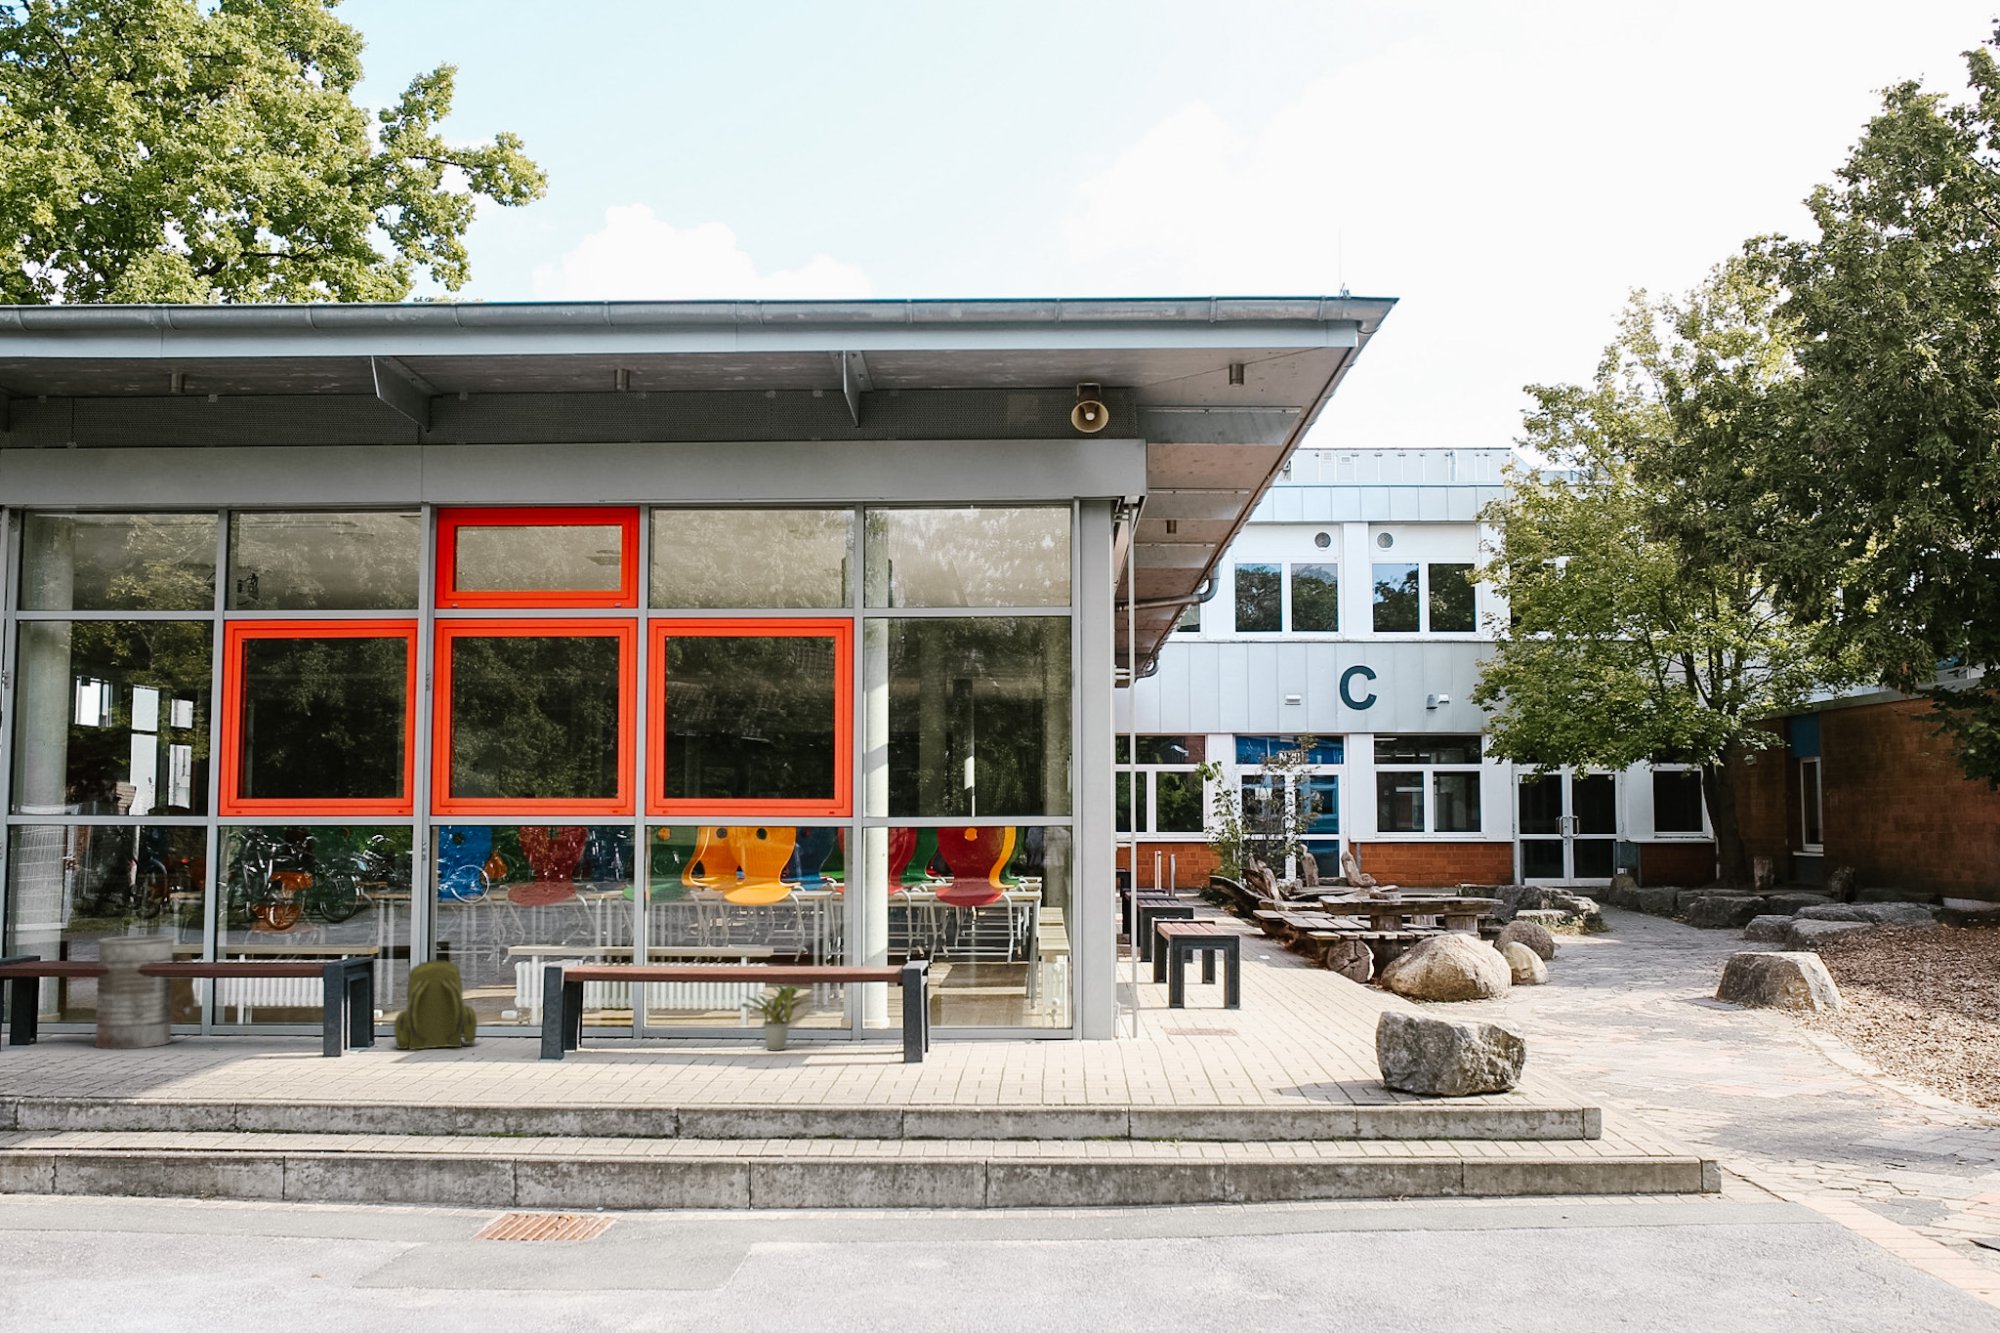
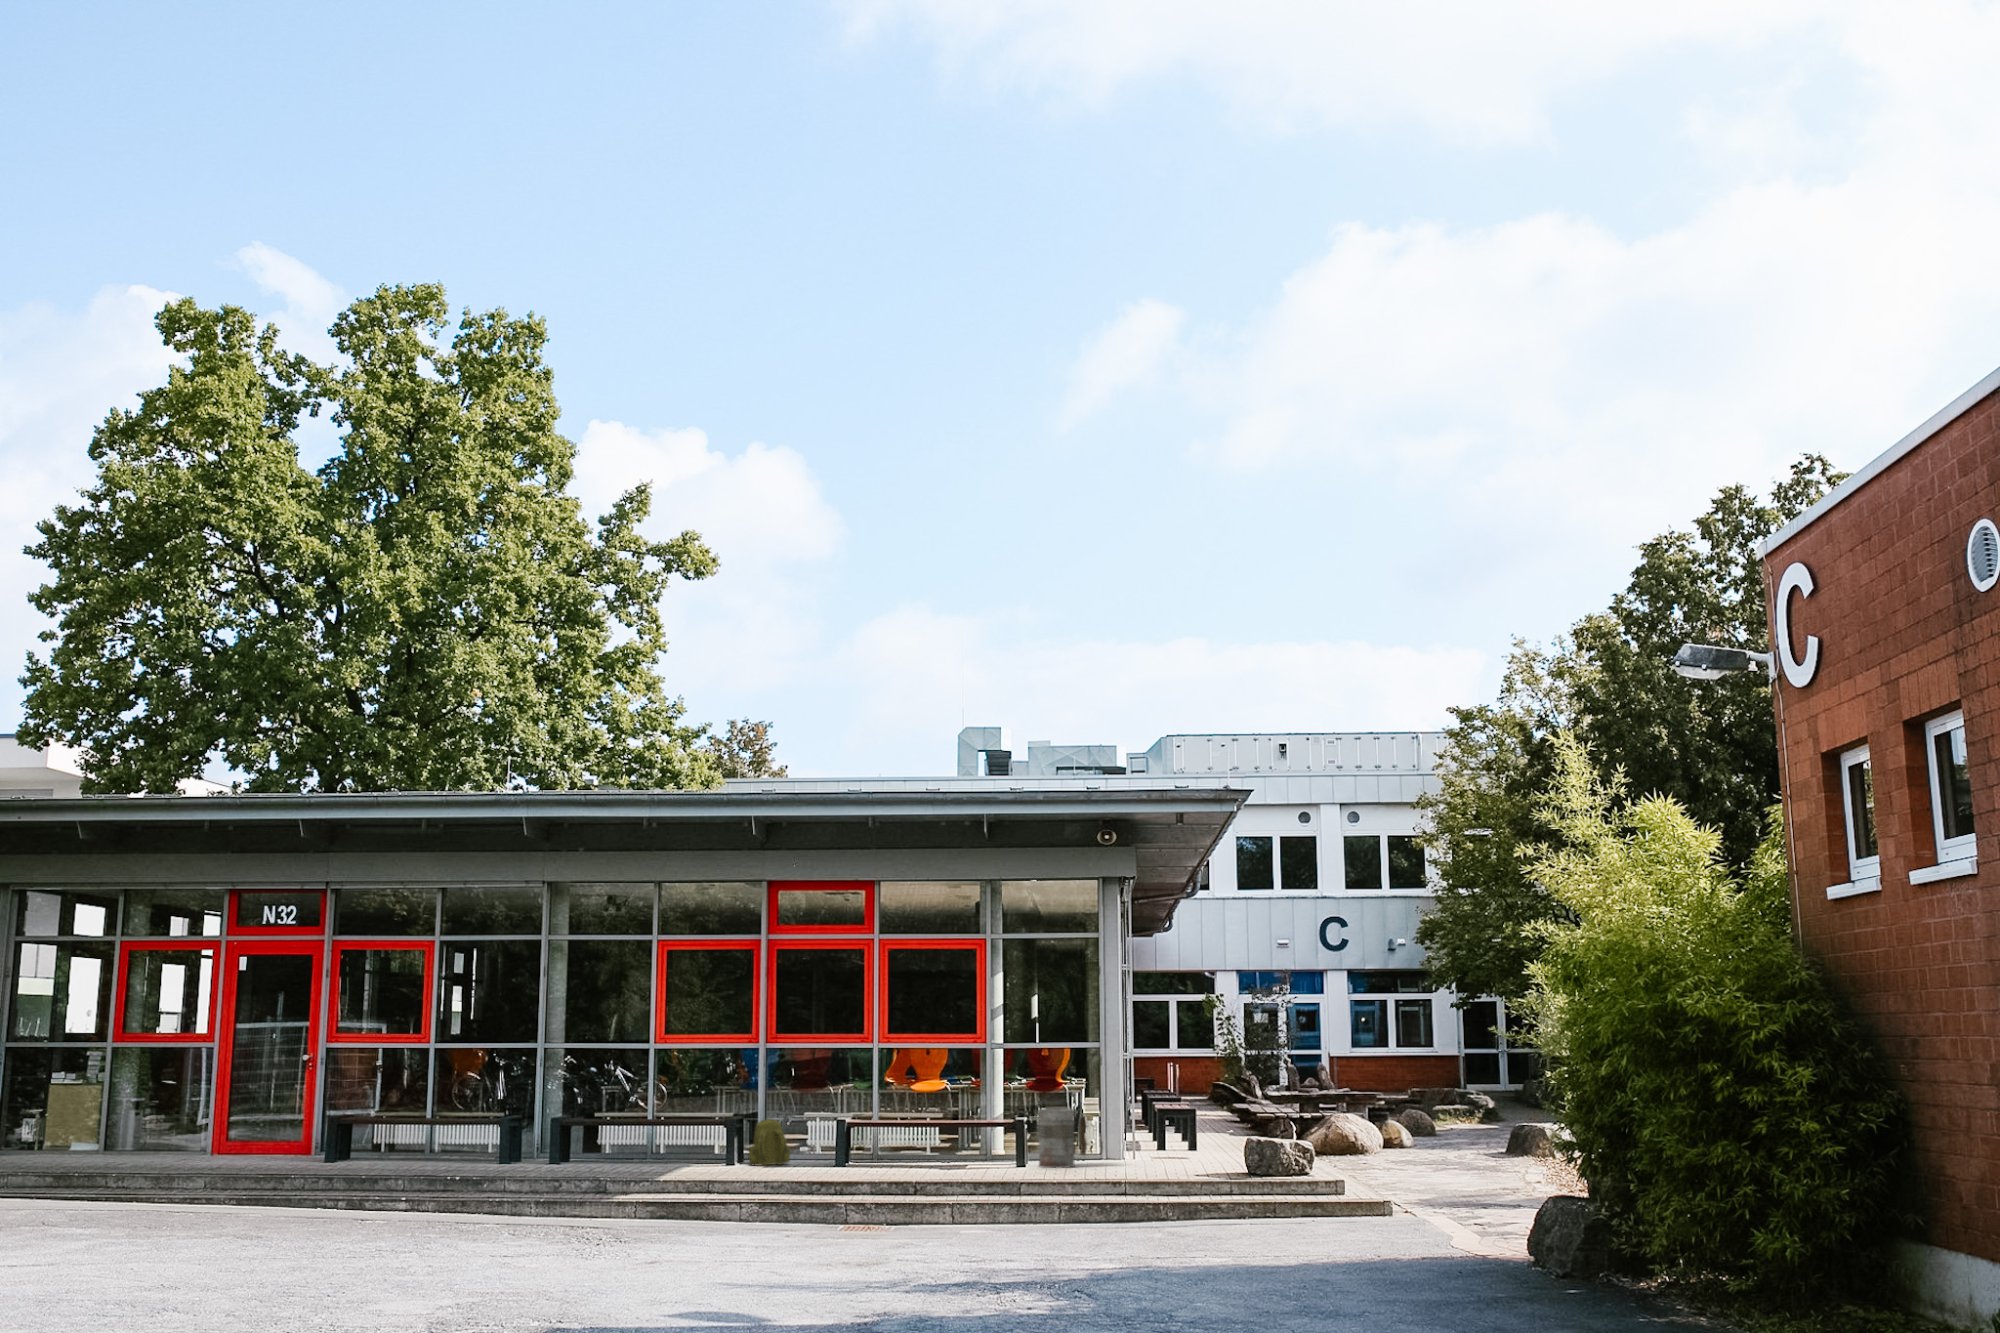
trash can: present [95,935,199,1049] -> present [1038,1108,1087,1168]
potted plant: present [741,985,810,1051] -> none [927,1128,971,1166]

